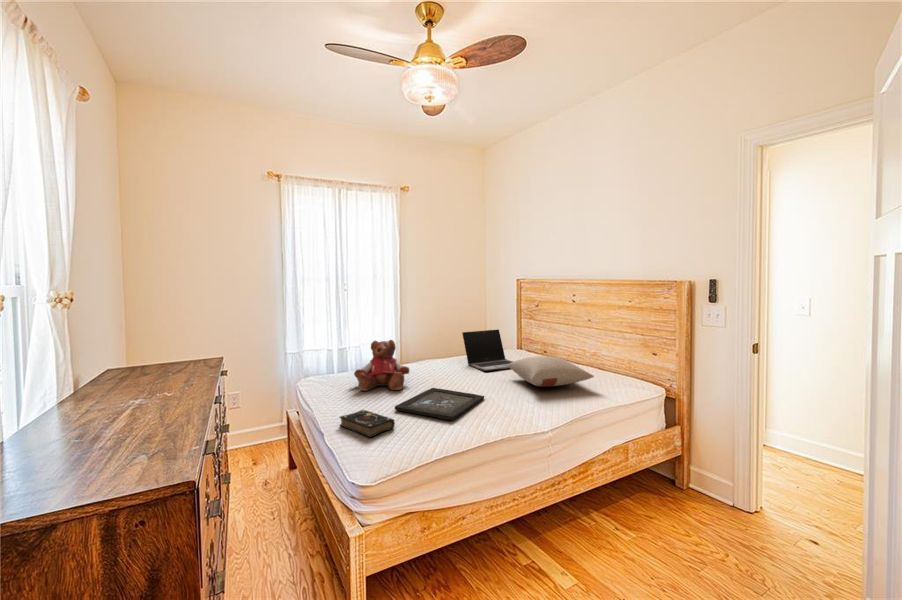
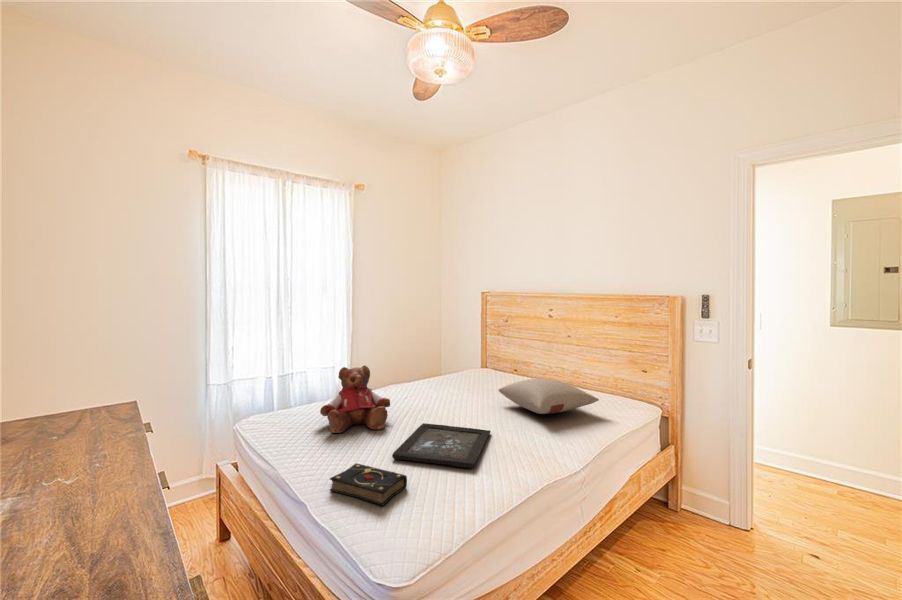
laptop: present [462,330,513,372] -> none [435,348,506,398]

